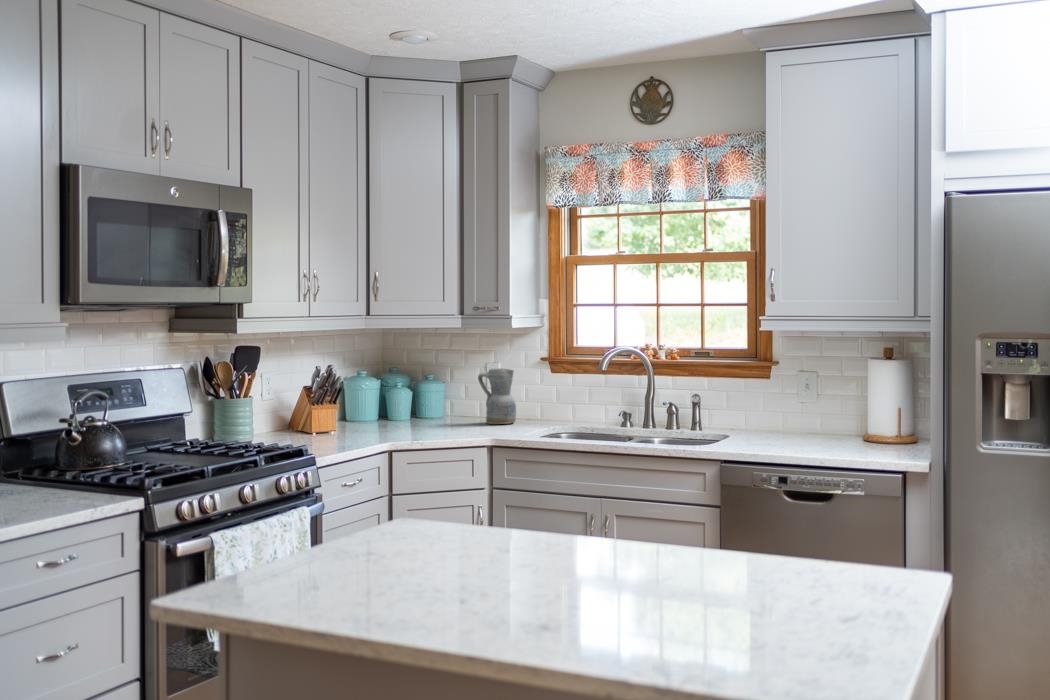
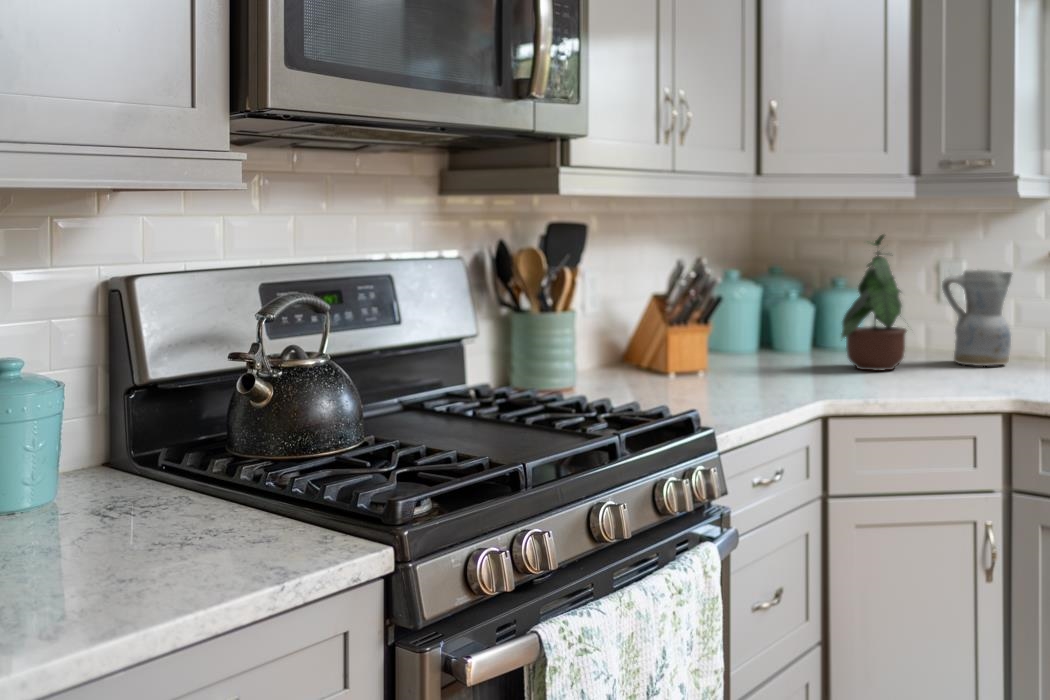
potted plant: none [413,349,460,428] -> present [841,235,906,371]

